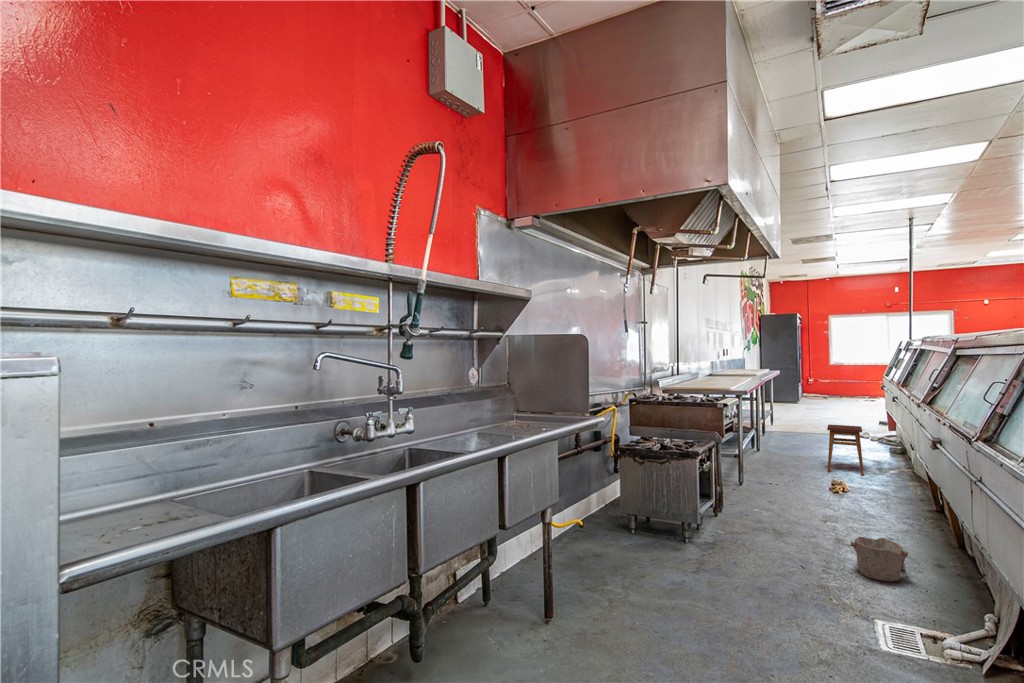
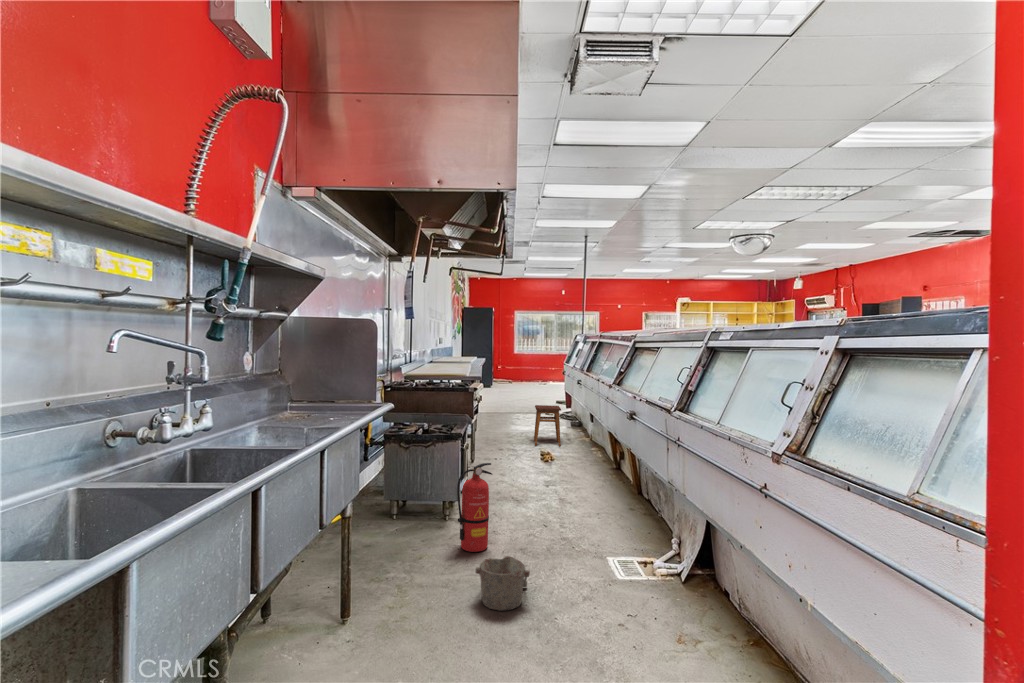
fire extinguisher: none [681,484,723,578] -> present [457,463,492,552]
bucket: present [851,537,908,582] -> present [476,556,530,611]

